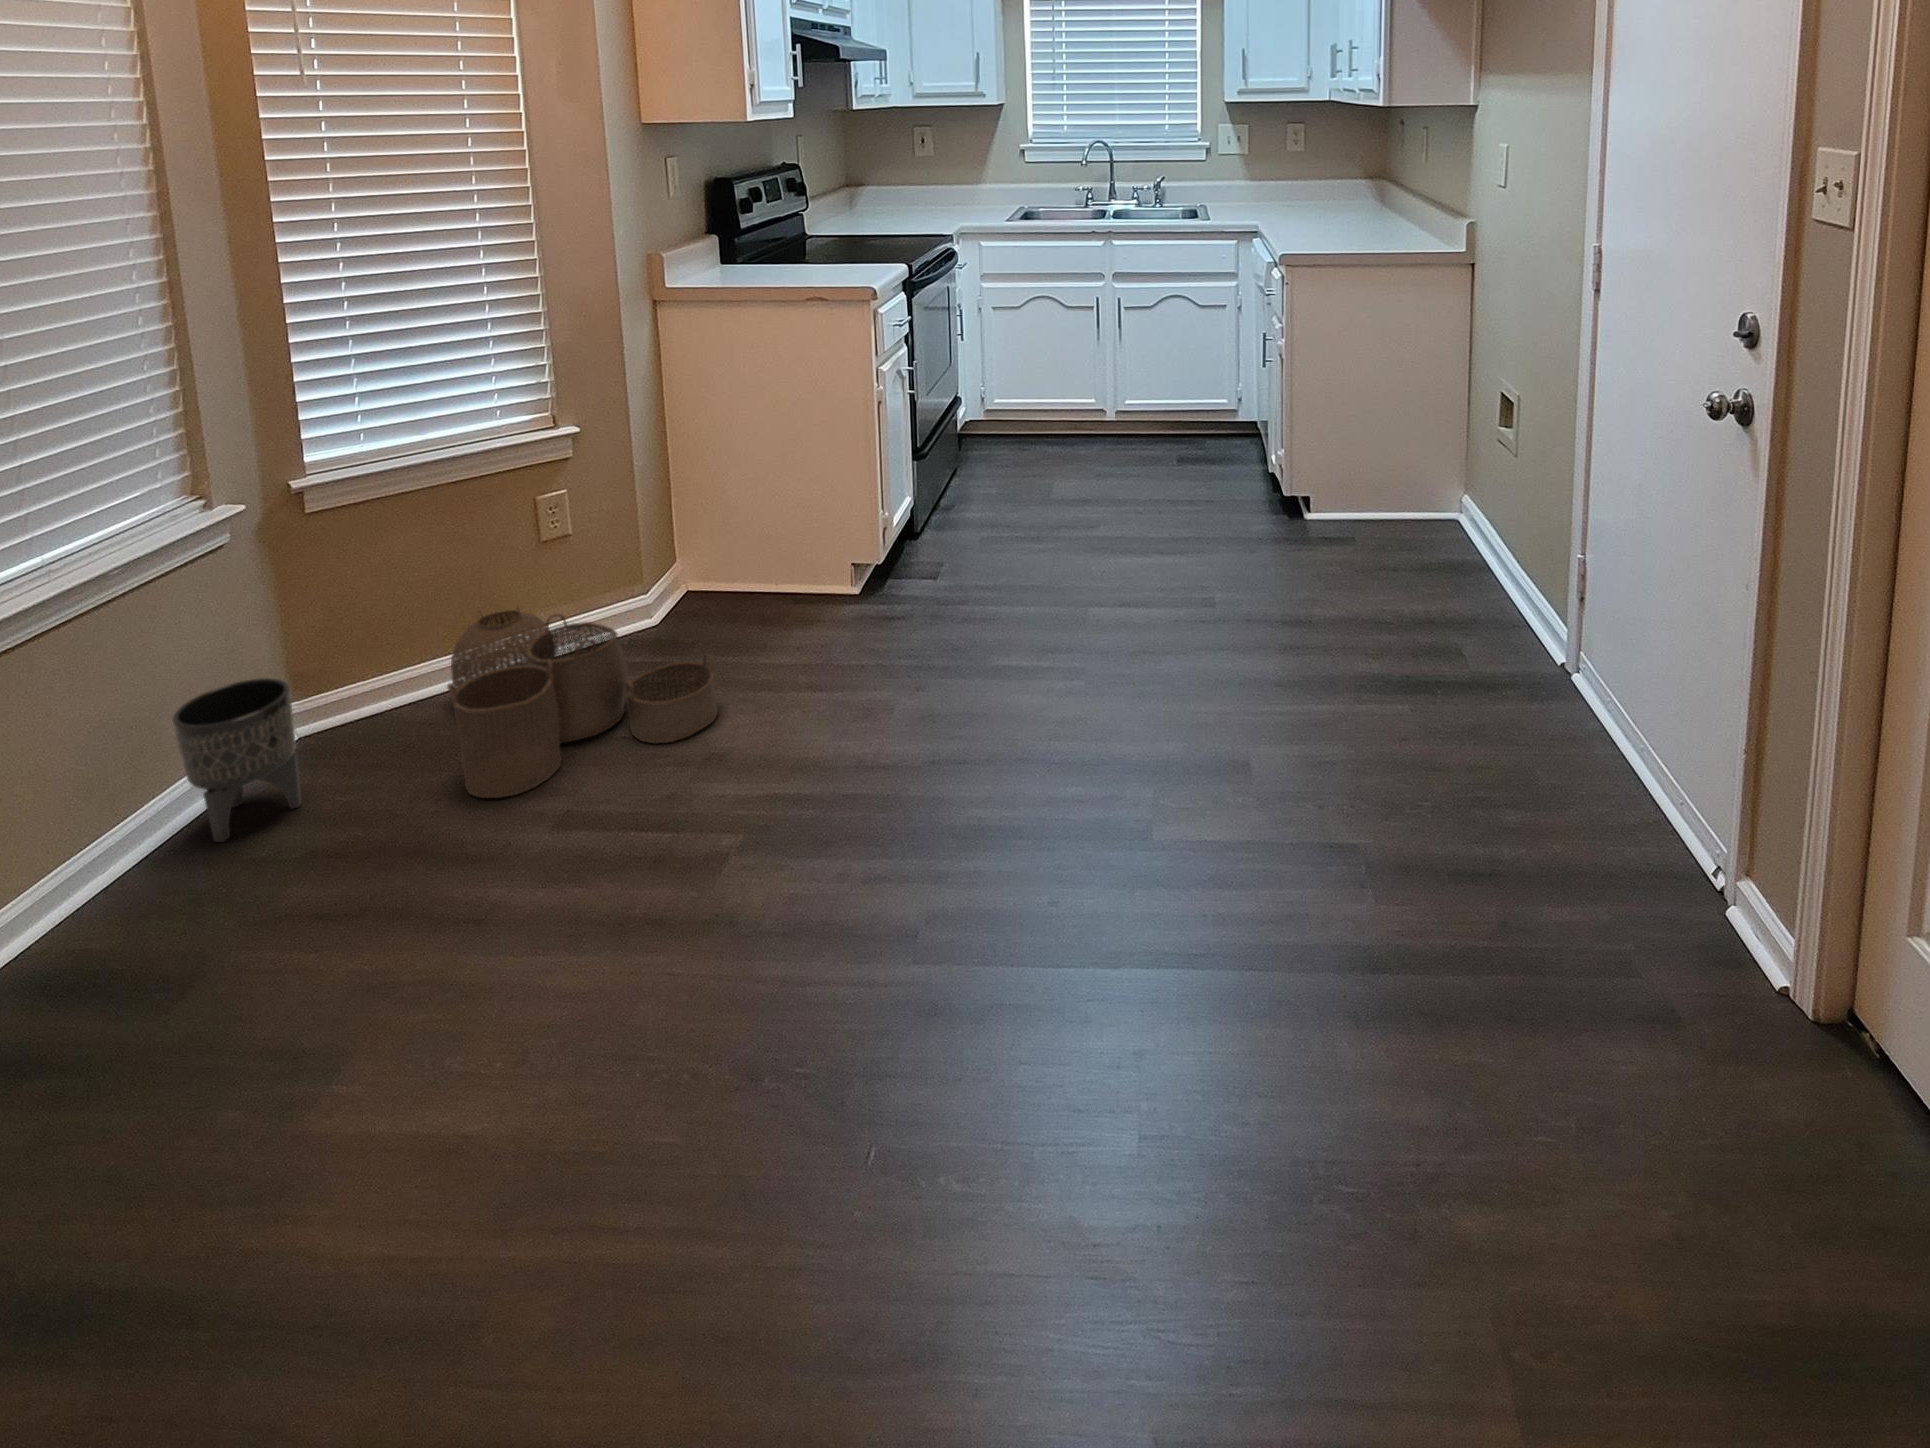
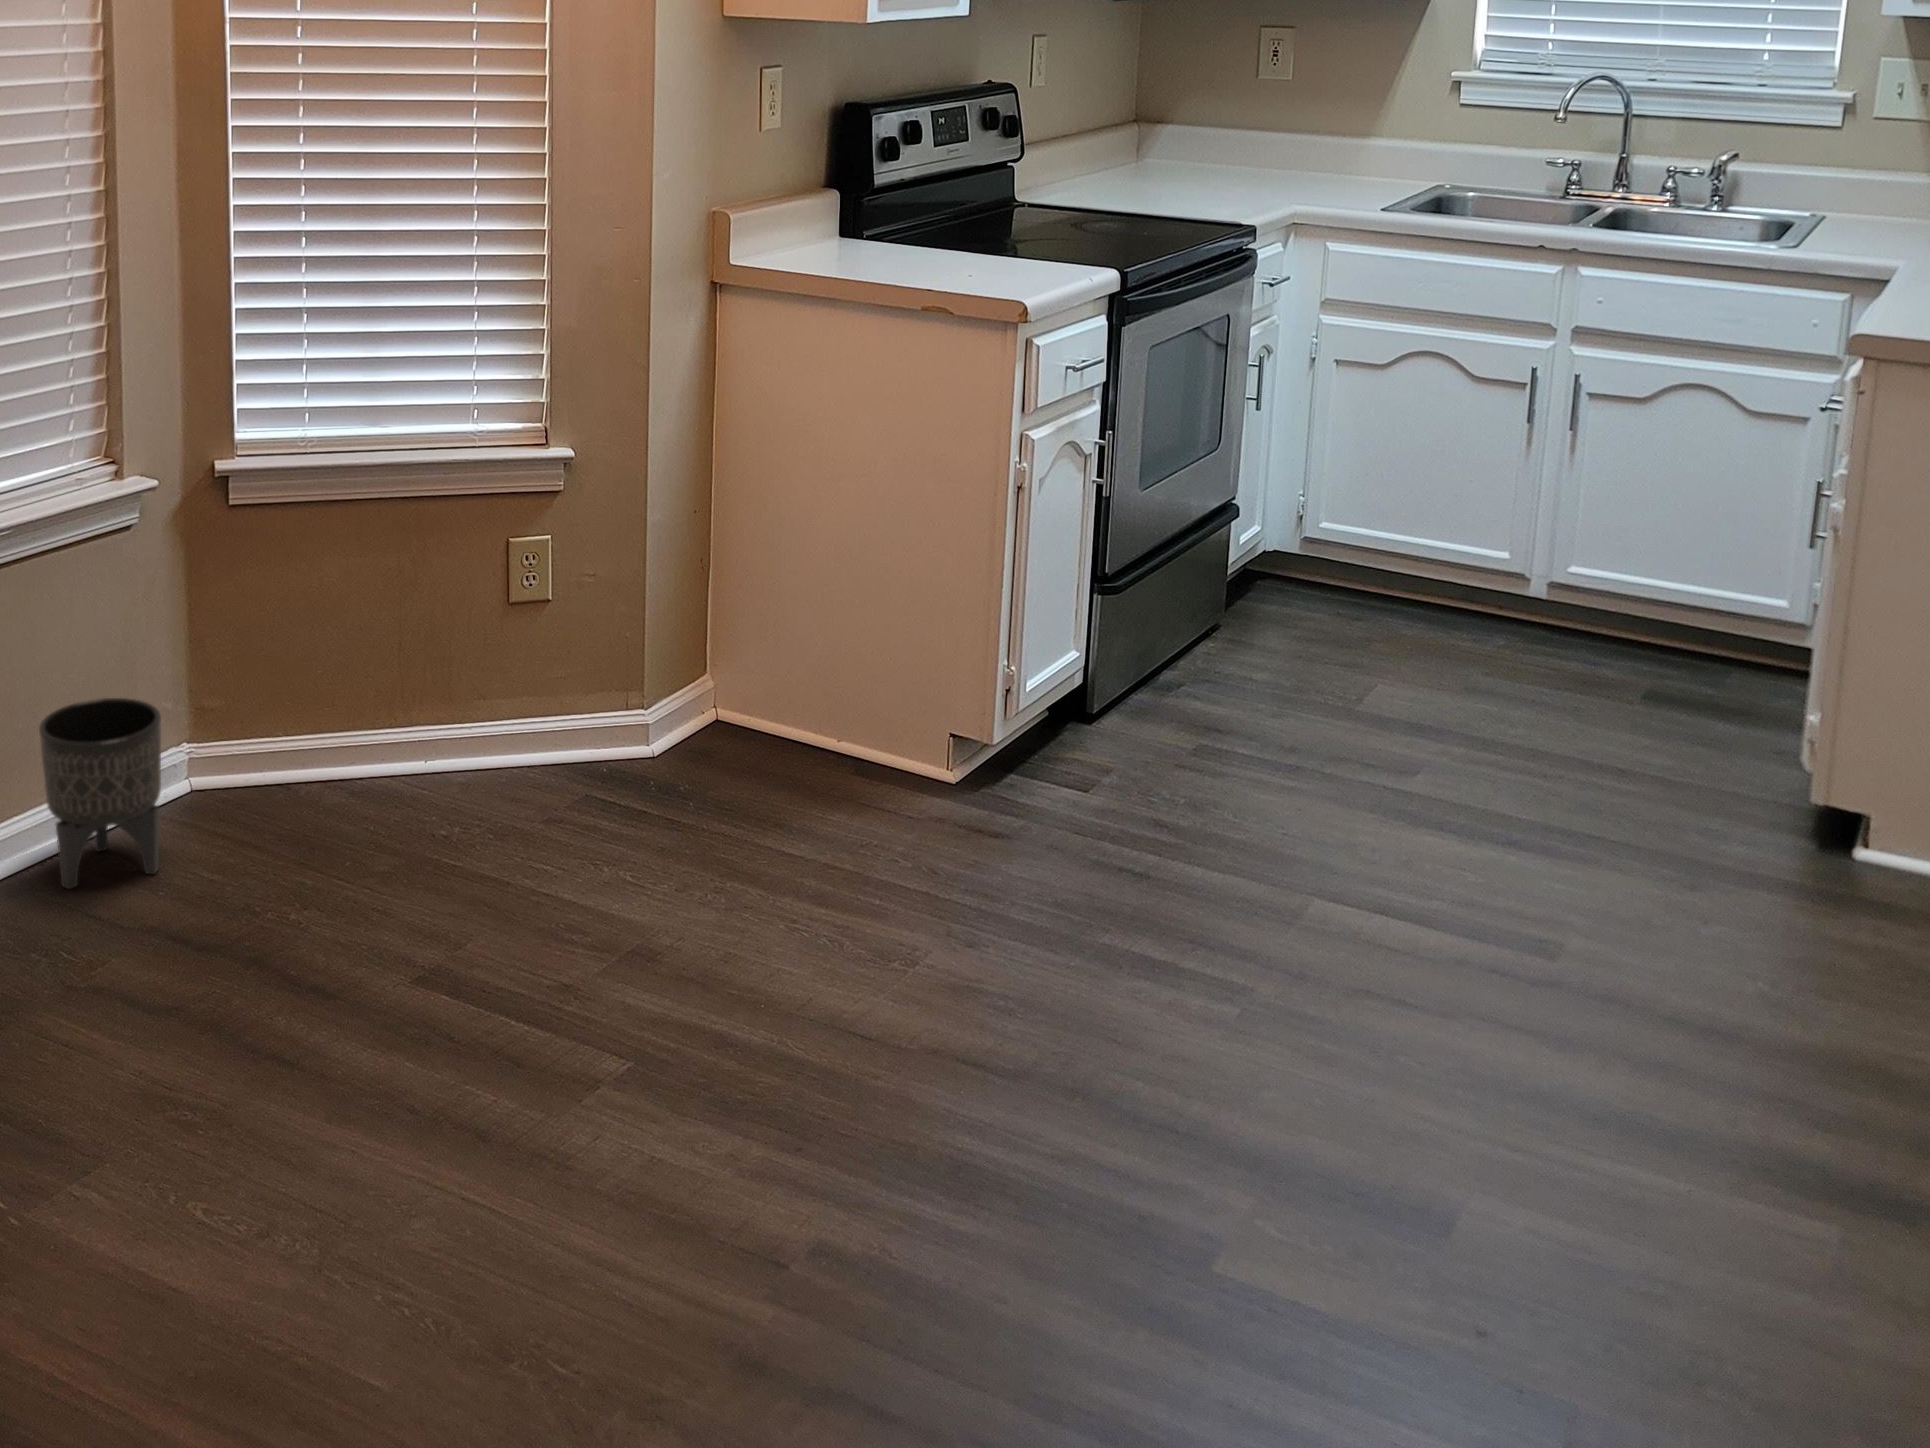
woven basket: present [447,607,718,798] -> none [314,680,665,944]

